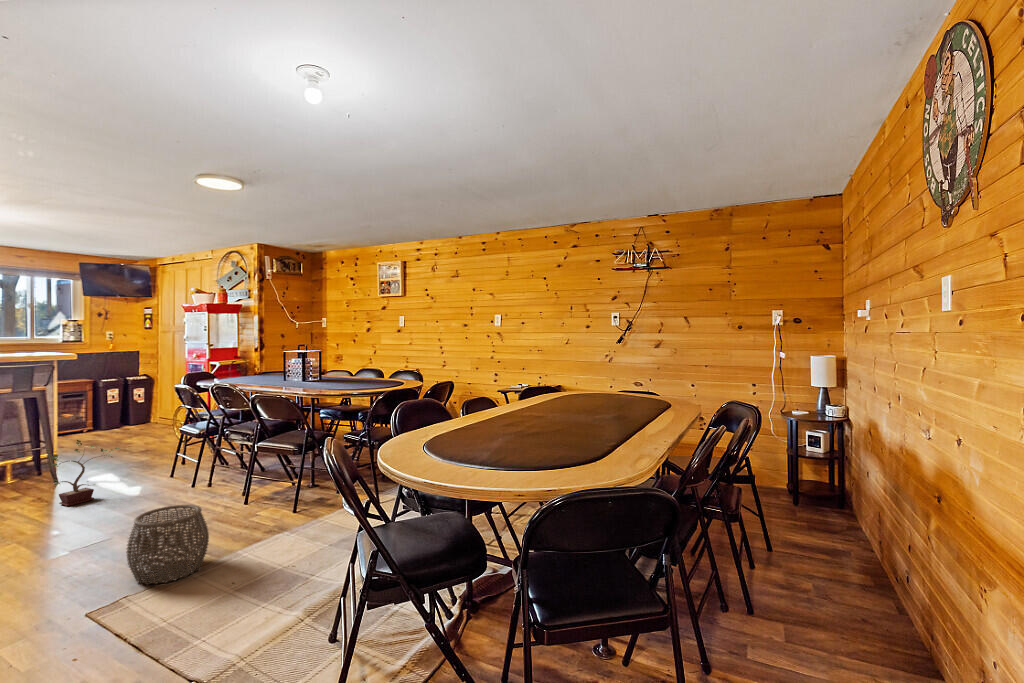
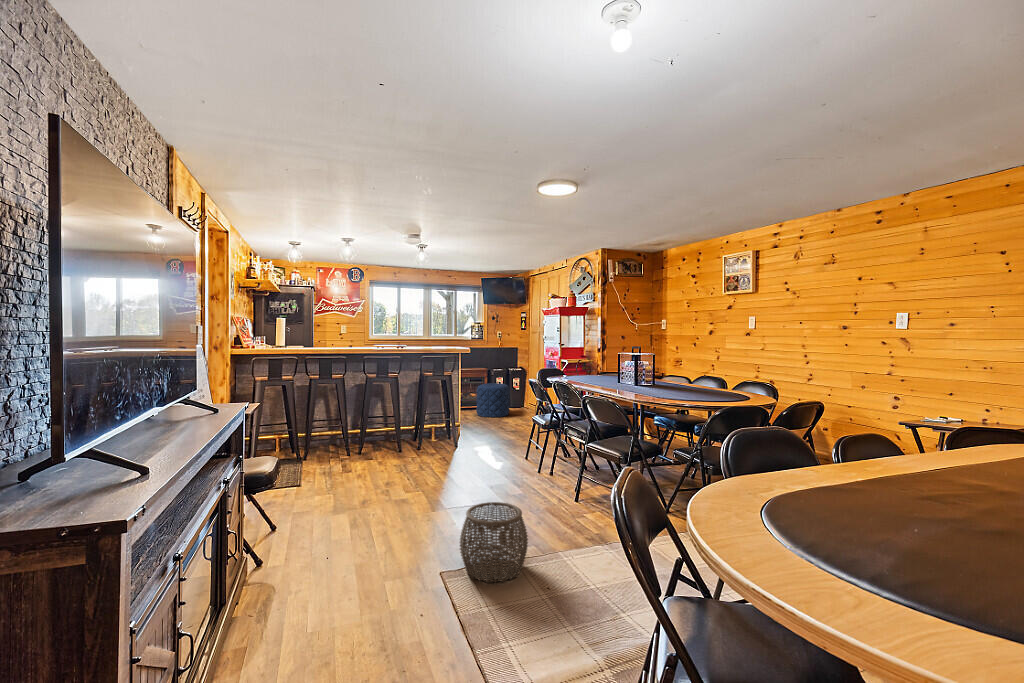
pouf: none [82,396,135,439] -> present [476,383,510,417]
potted plant: present [52,440,119,506] -> none [439,419,485,473]

